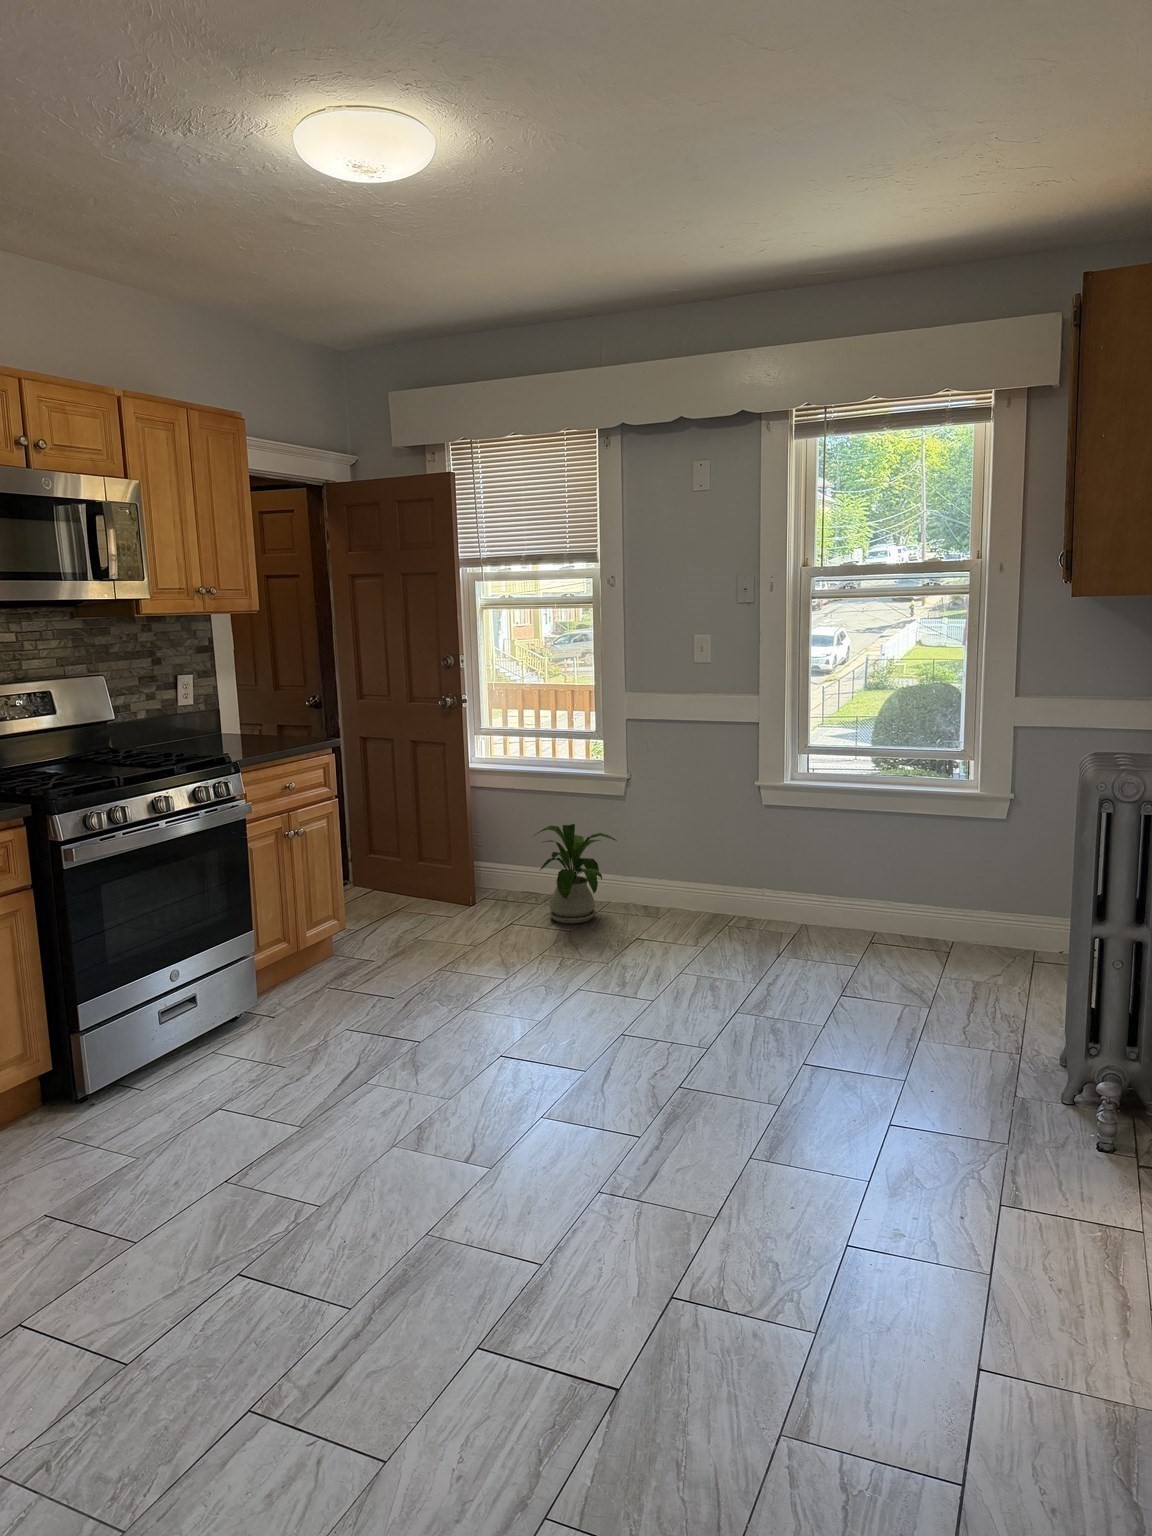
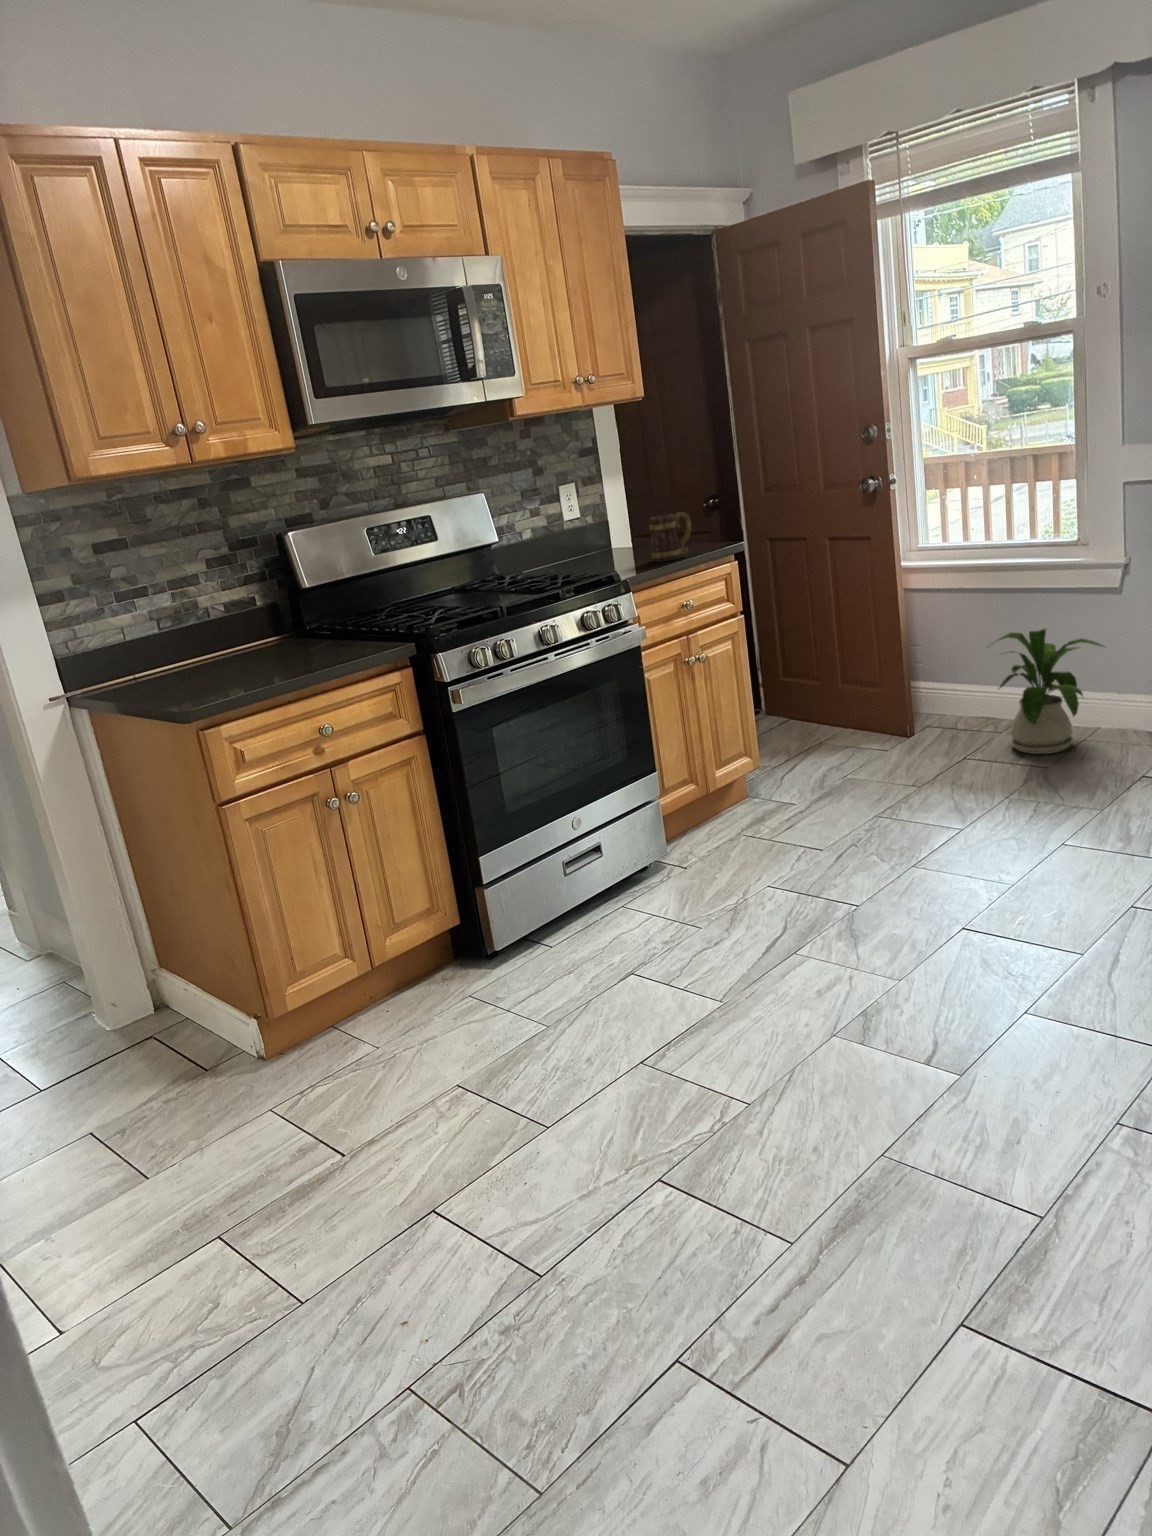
mug: none [259,709,295,749] -> present [650,512,691,562]

